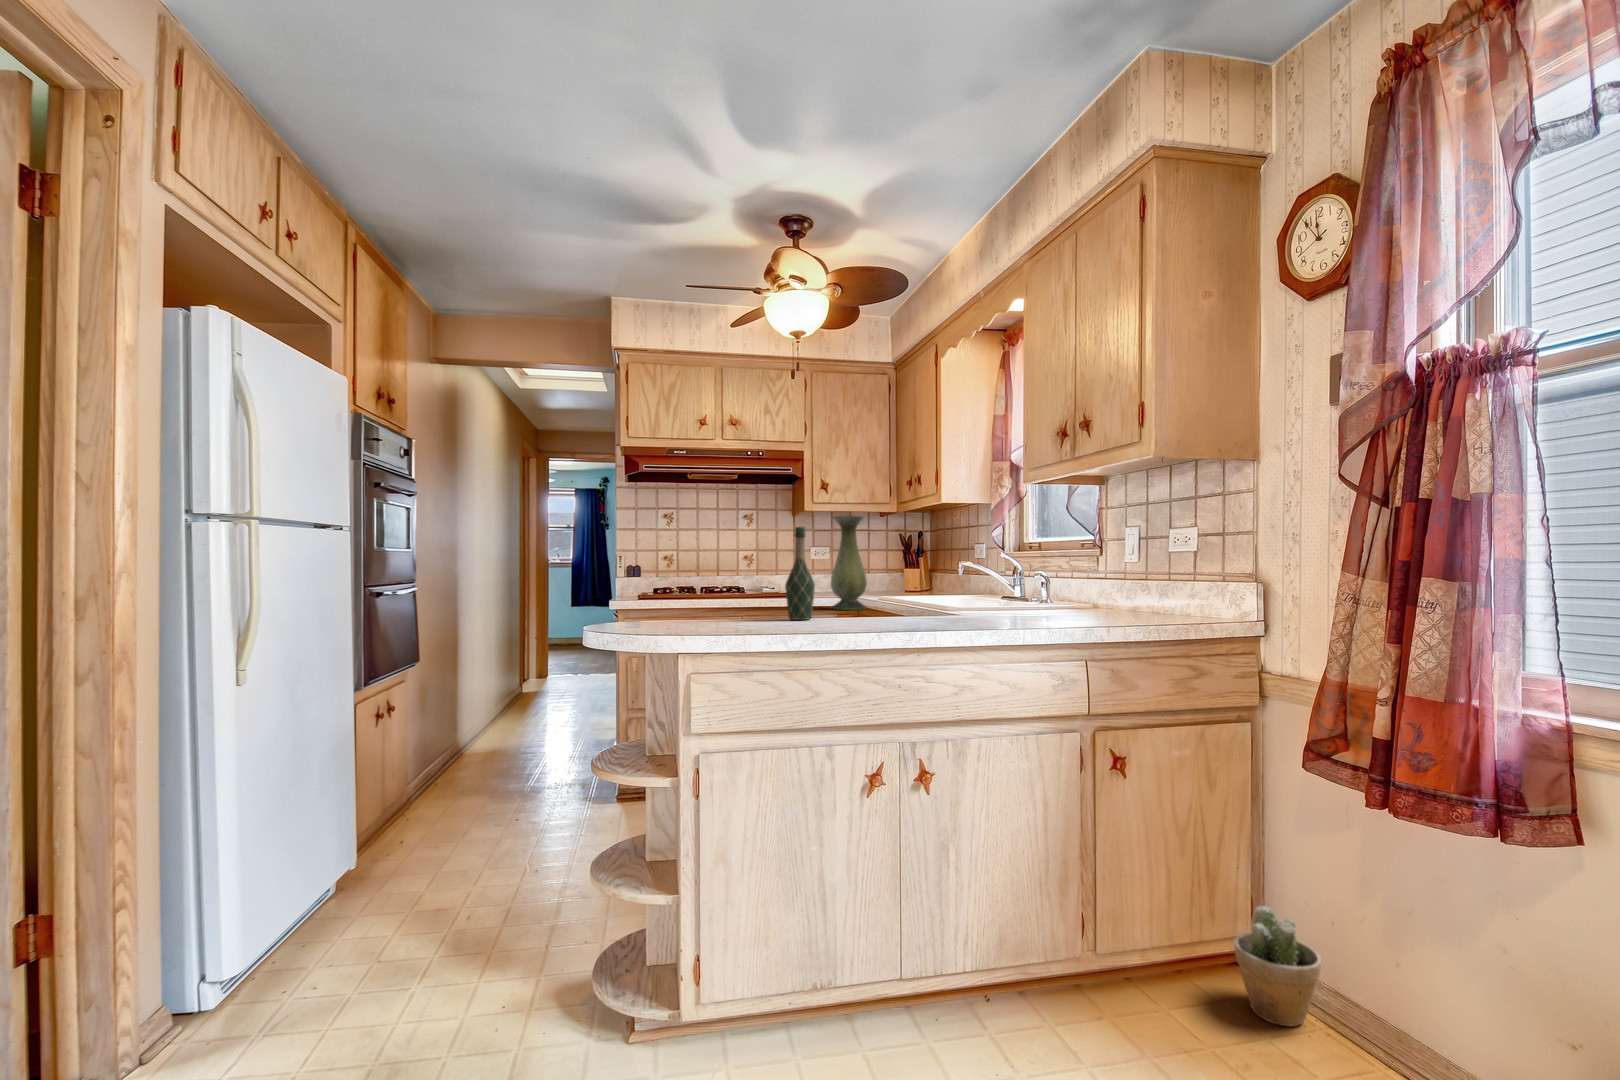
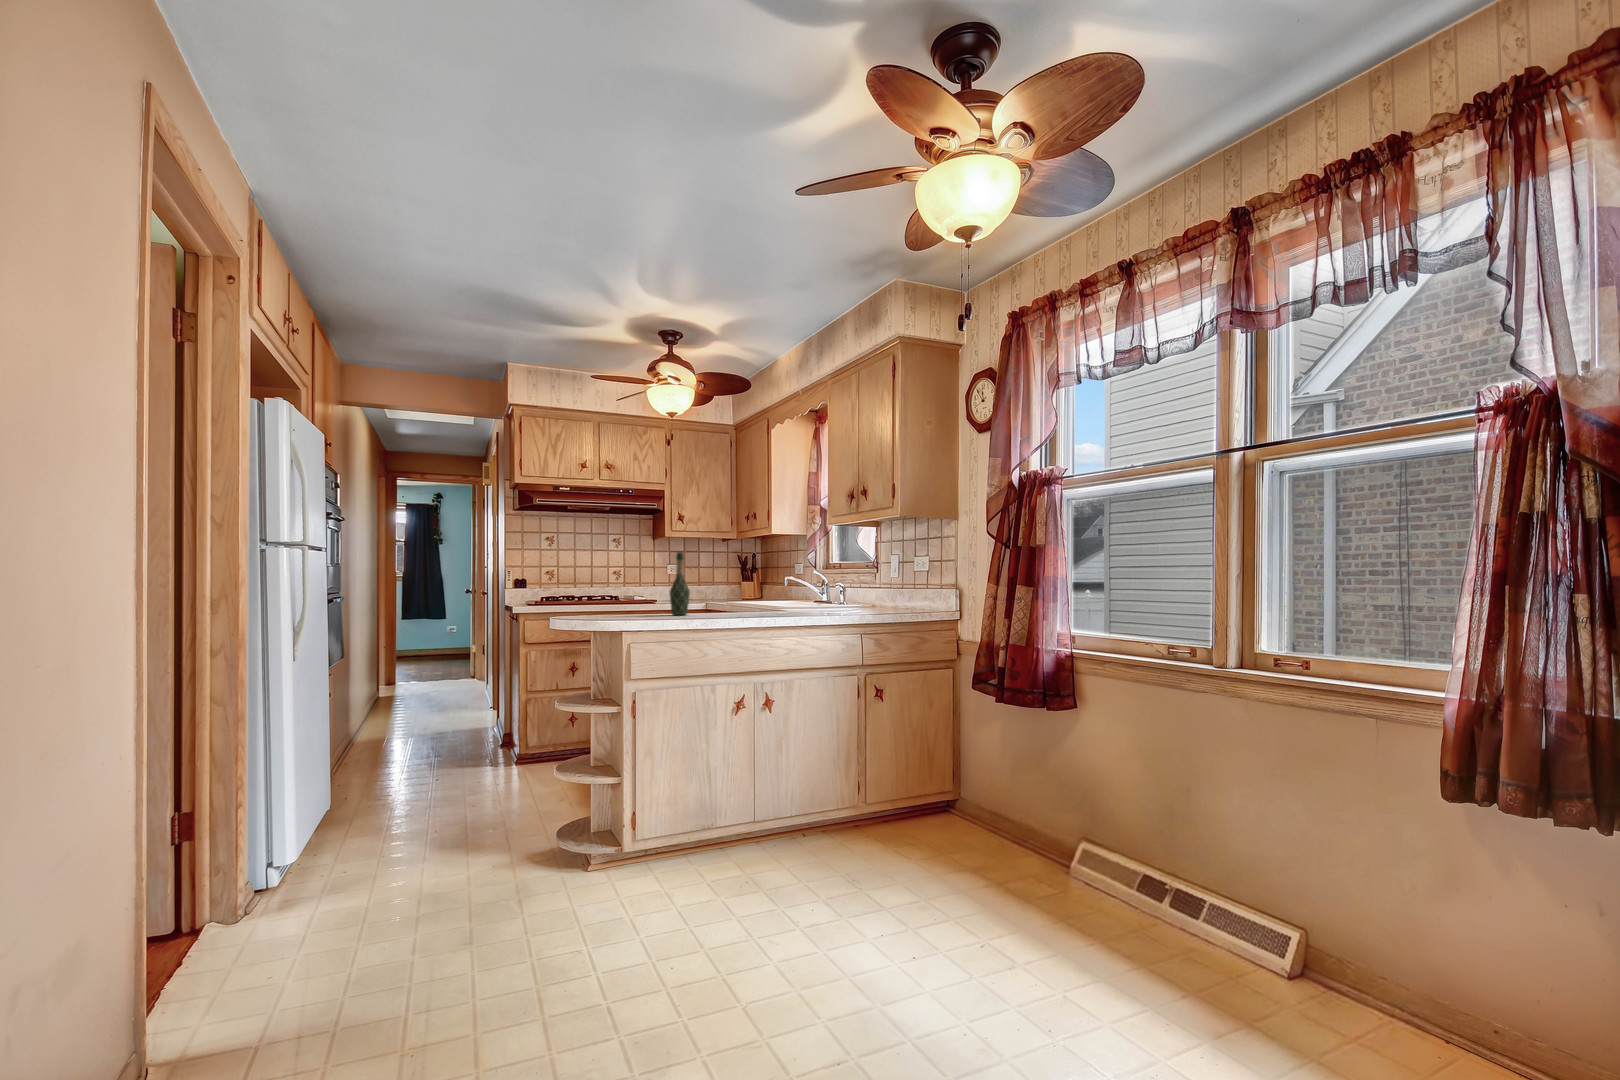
vase: present [831,516,867,610] -> none [695,544,721,610]
potted plant: present [1234,906,1321,1026] -> none [939,772,982,836]

